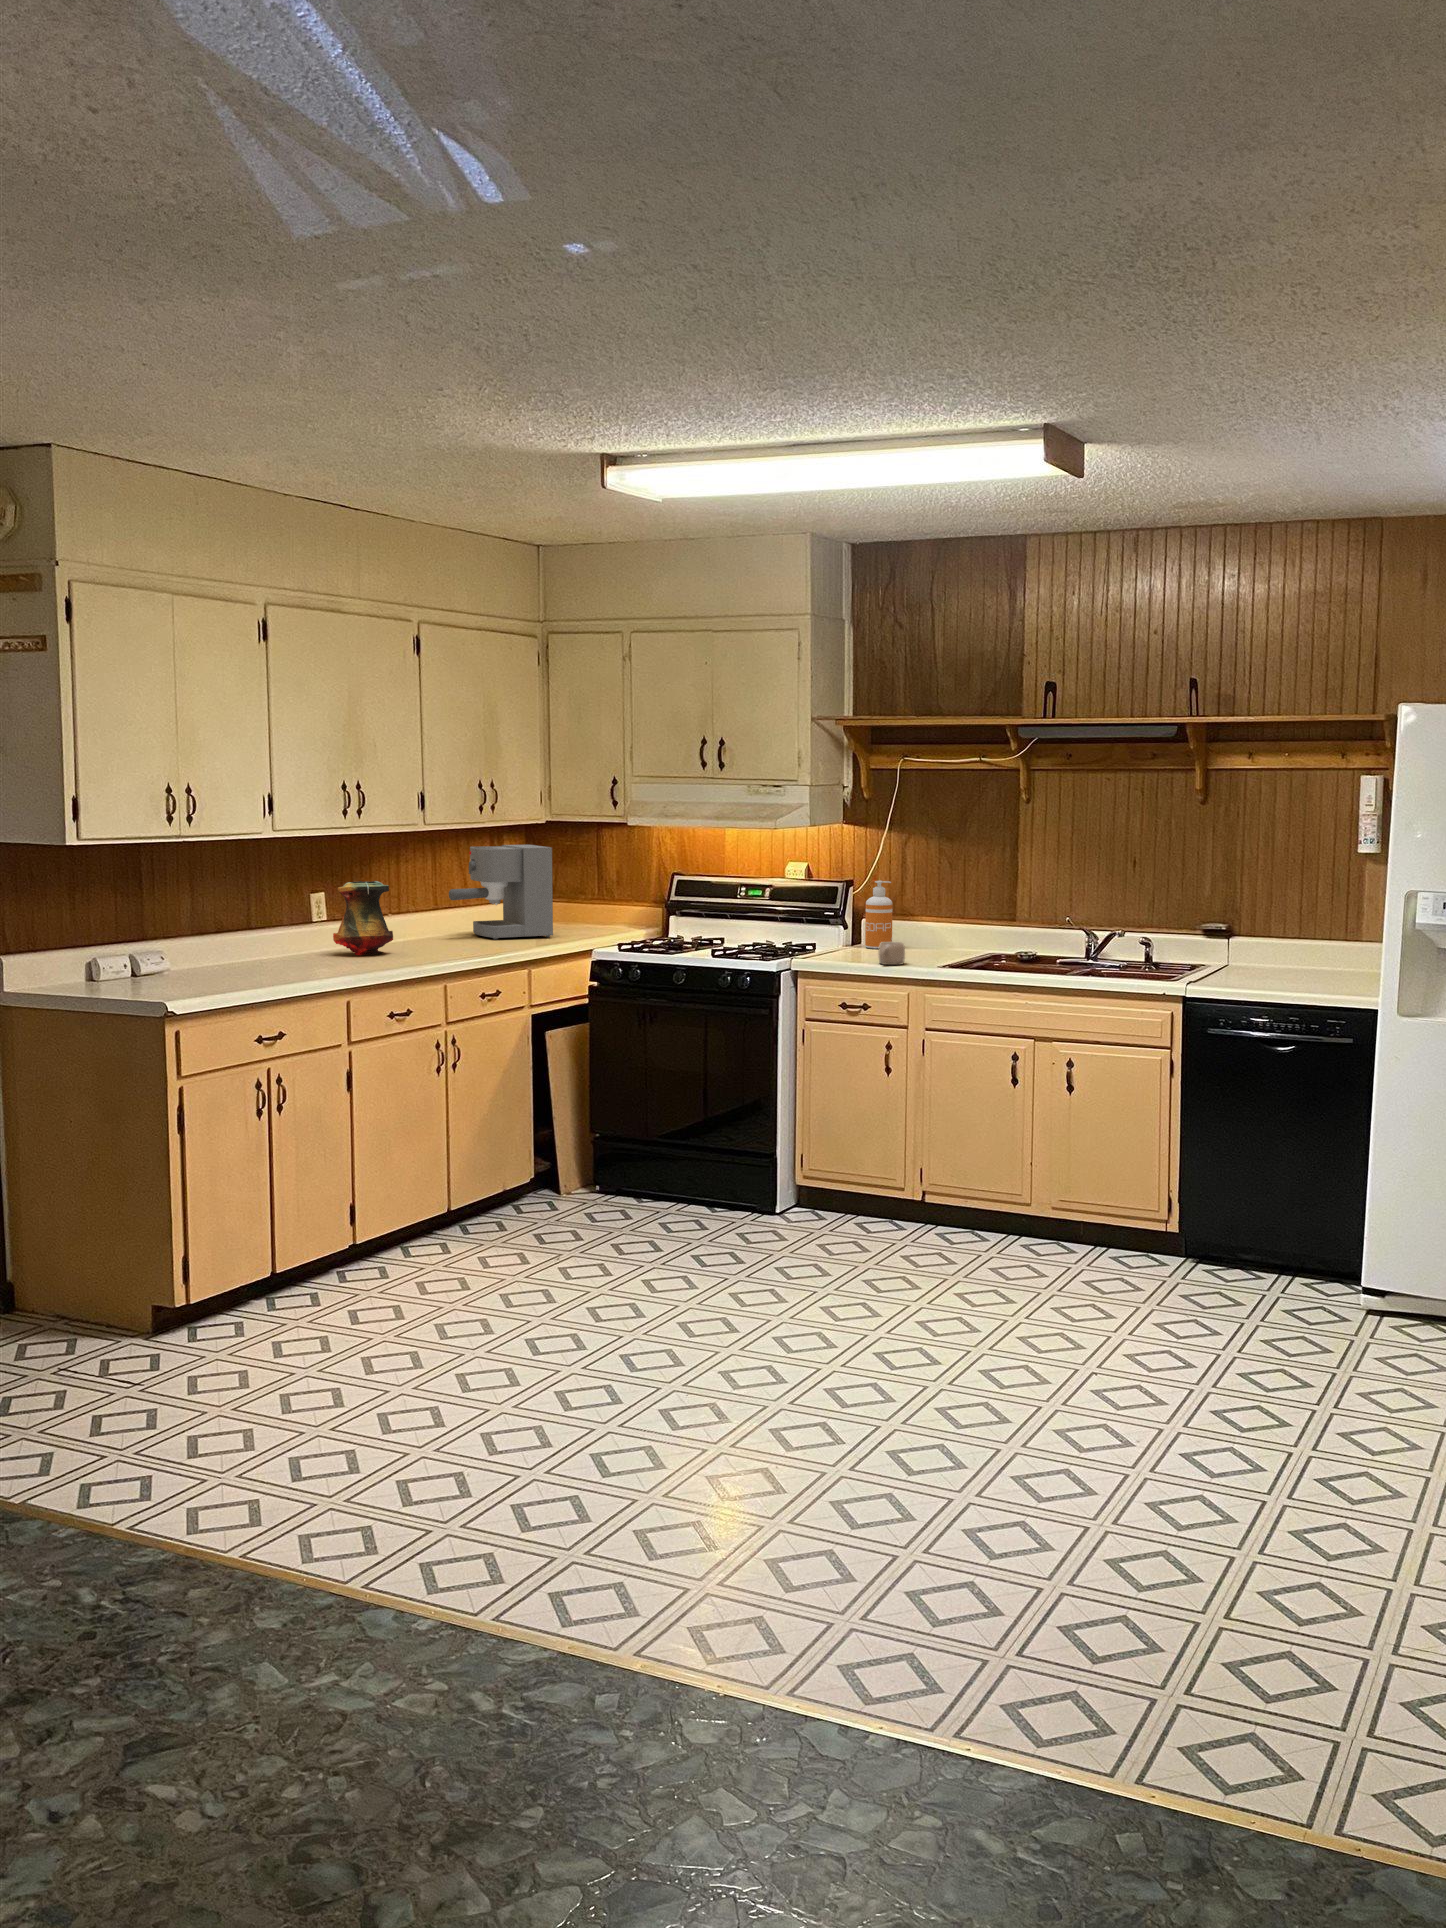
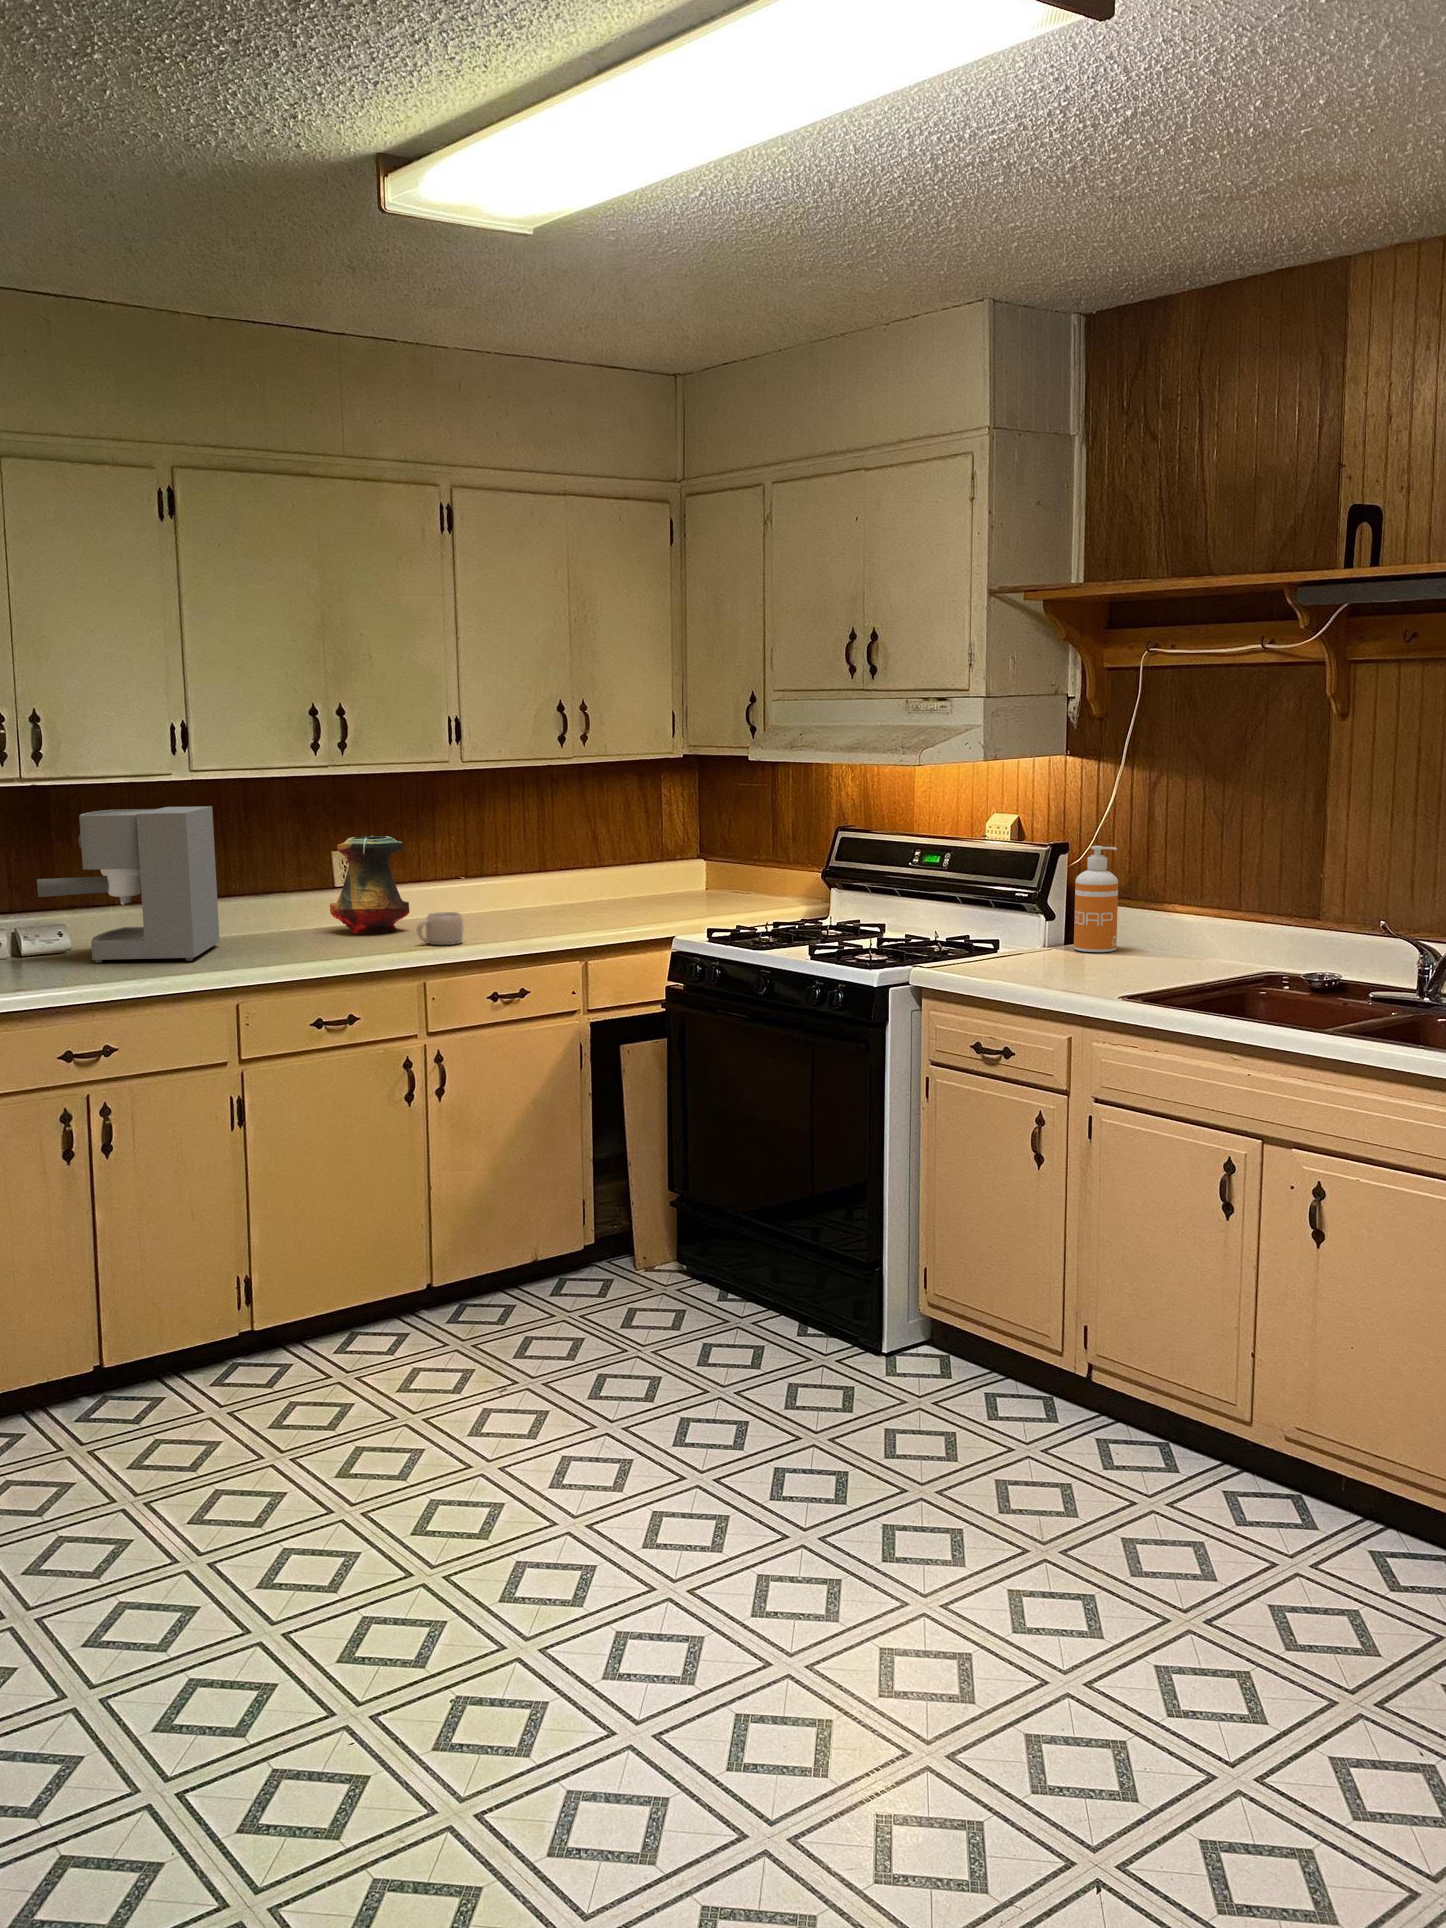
coffee maker: present [449,845,553,940] -> present [37,806,220,963]
mug: present [878,942,905,965] -> present [417,912,463,945]

